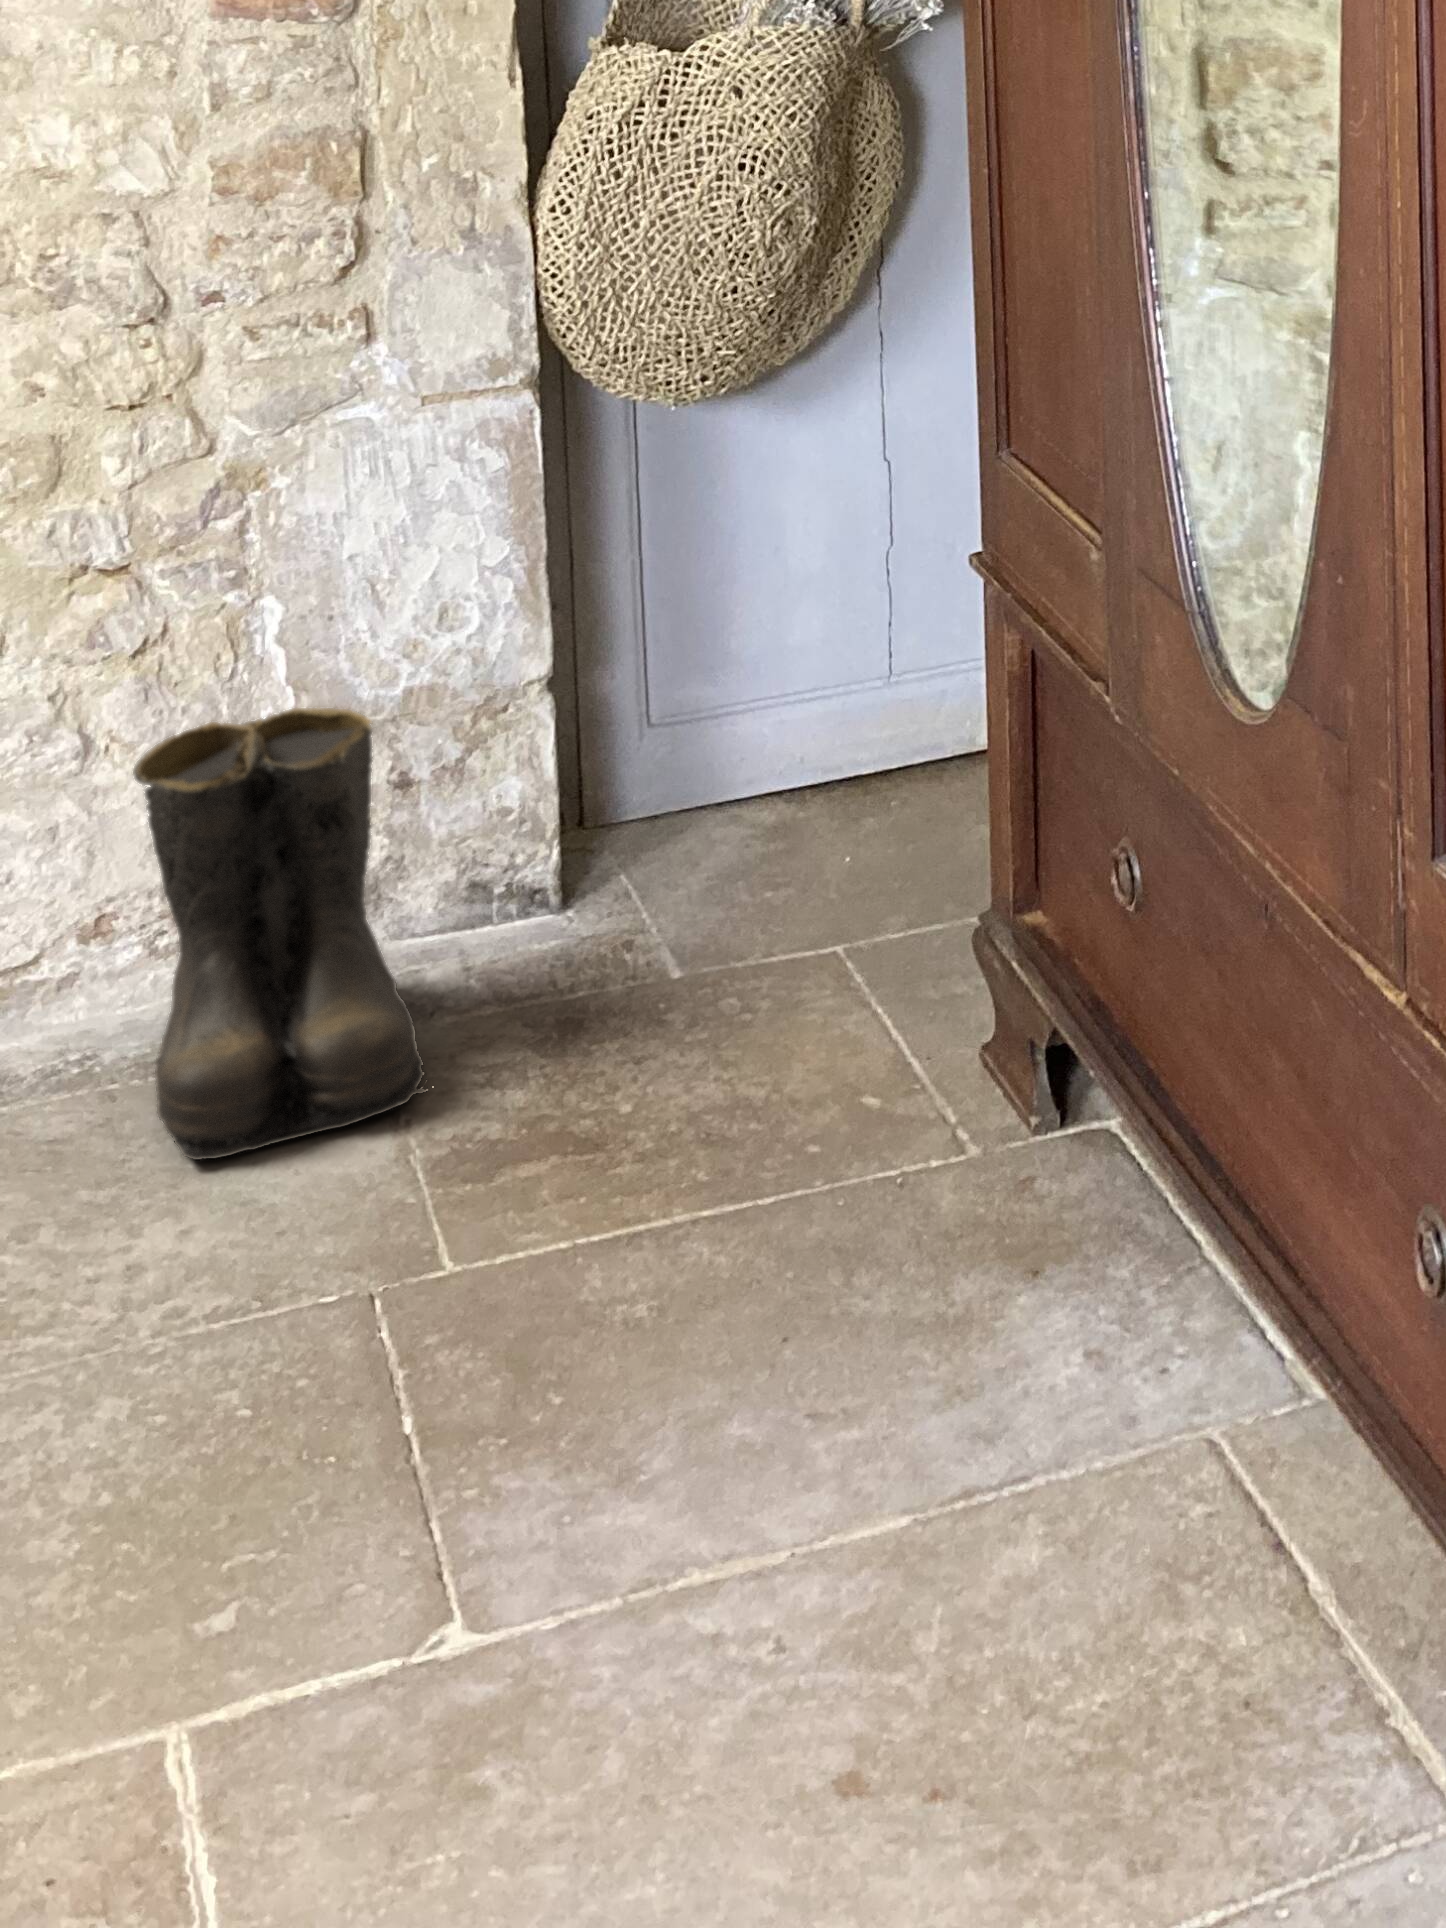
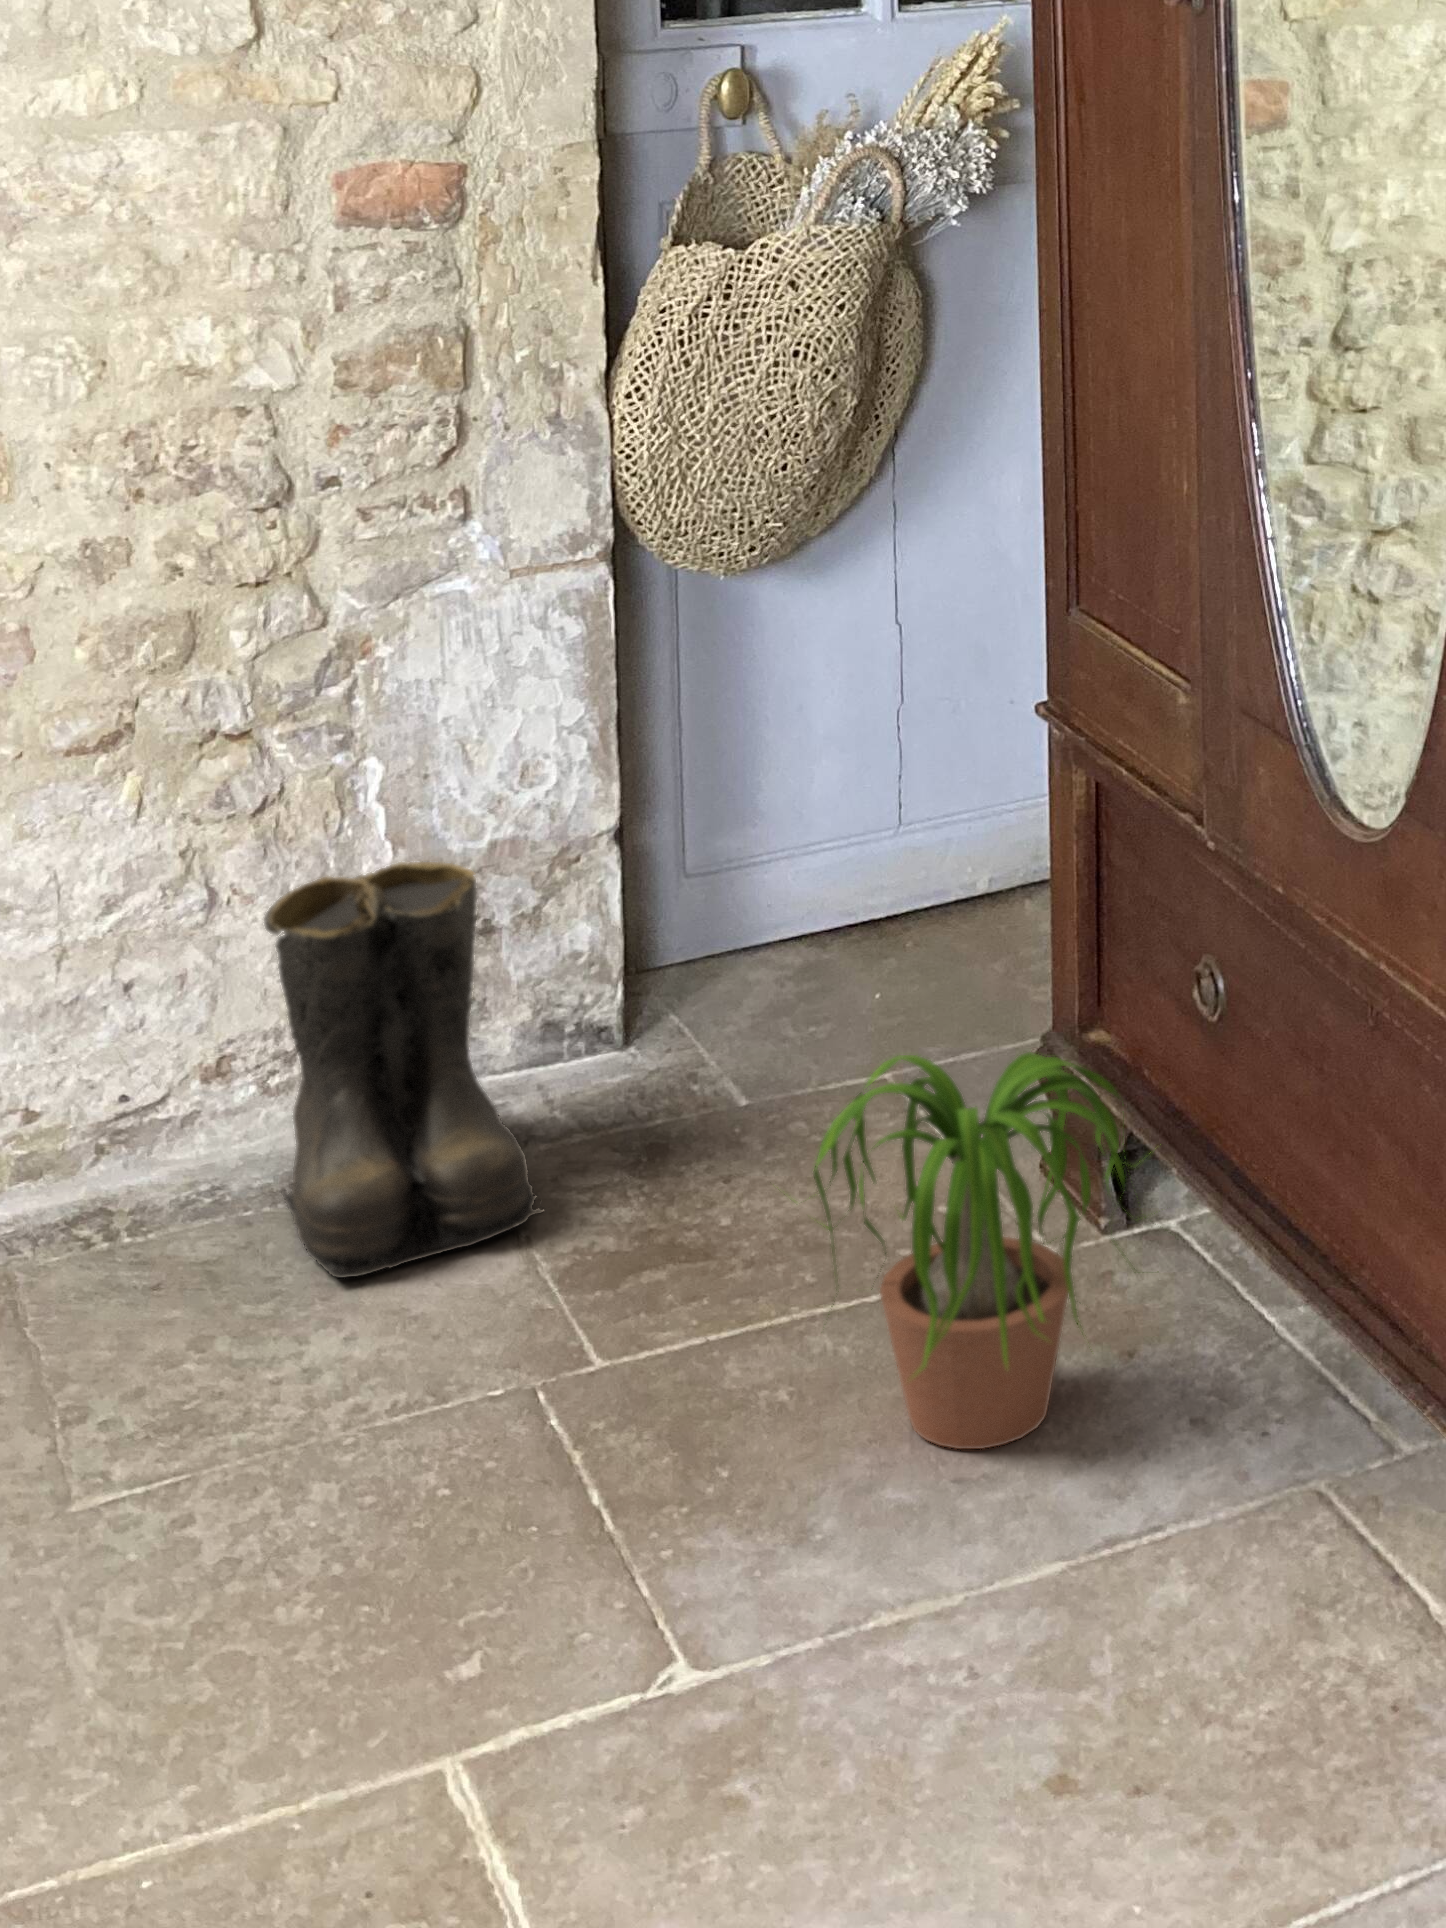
potted plant: none [624,941,1072,1379] -> present [777,1052,1155,1449]

